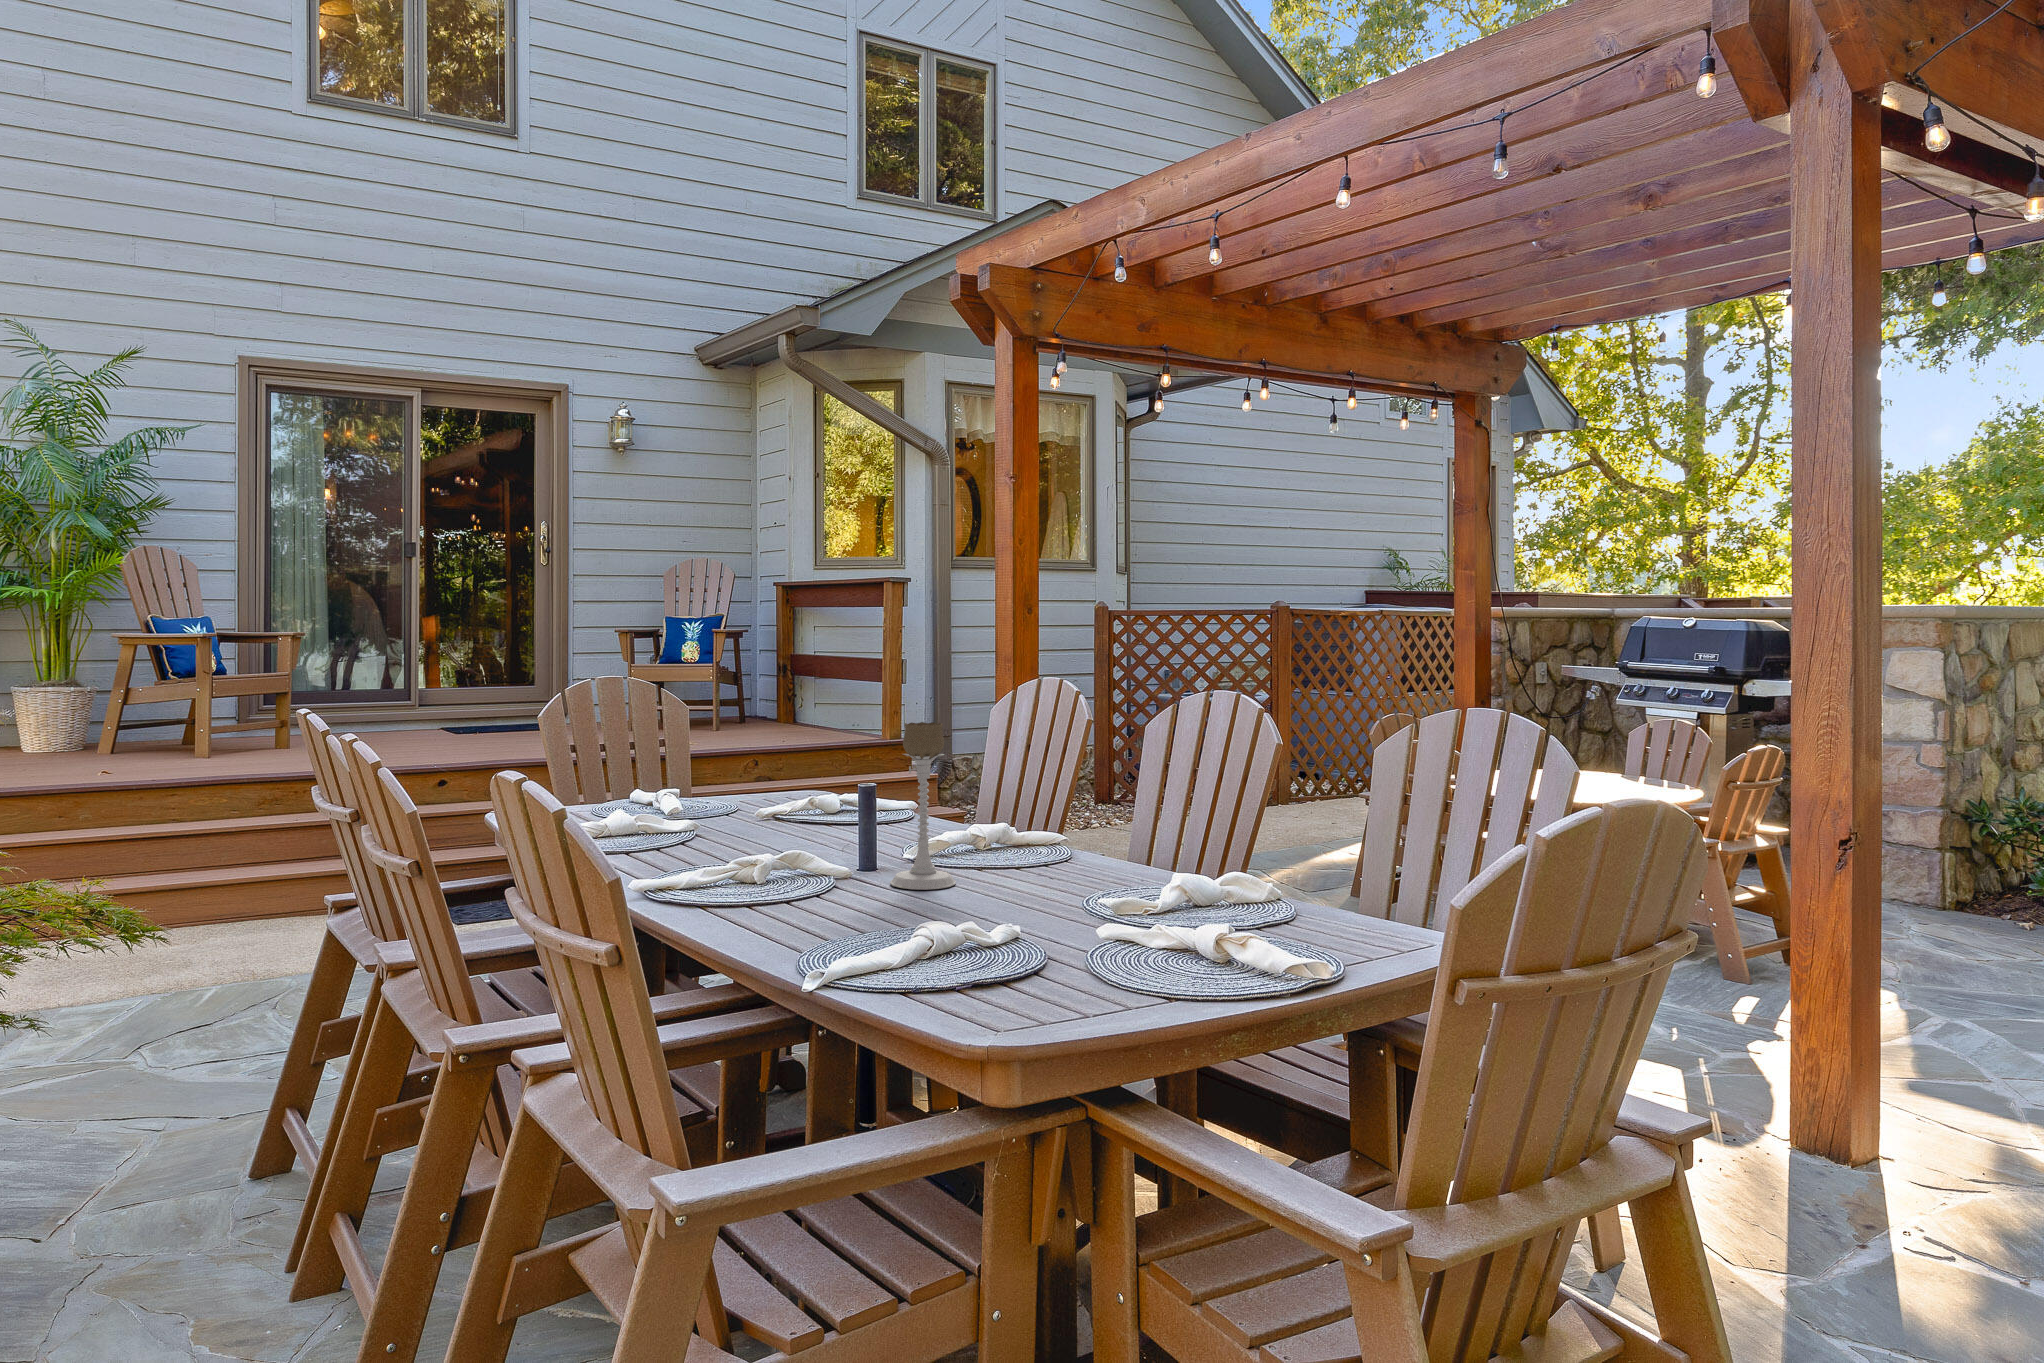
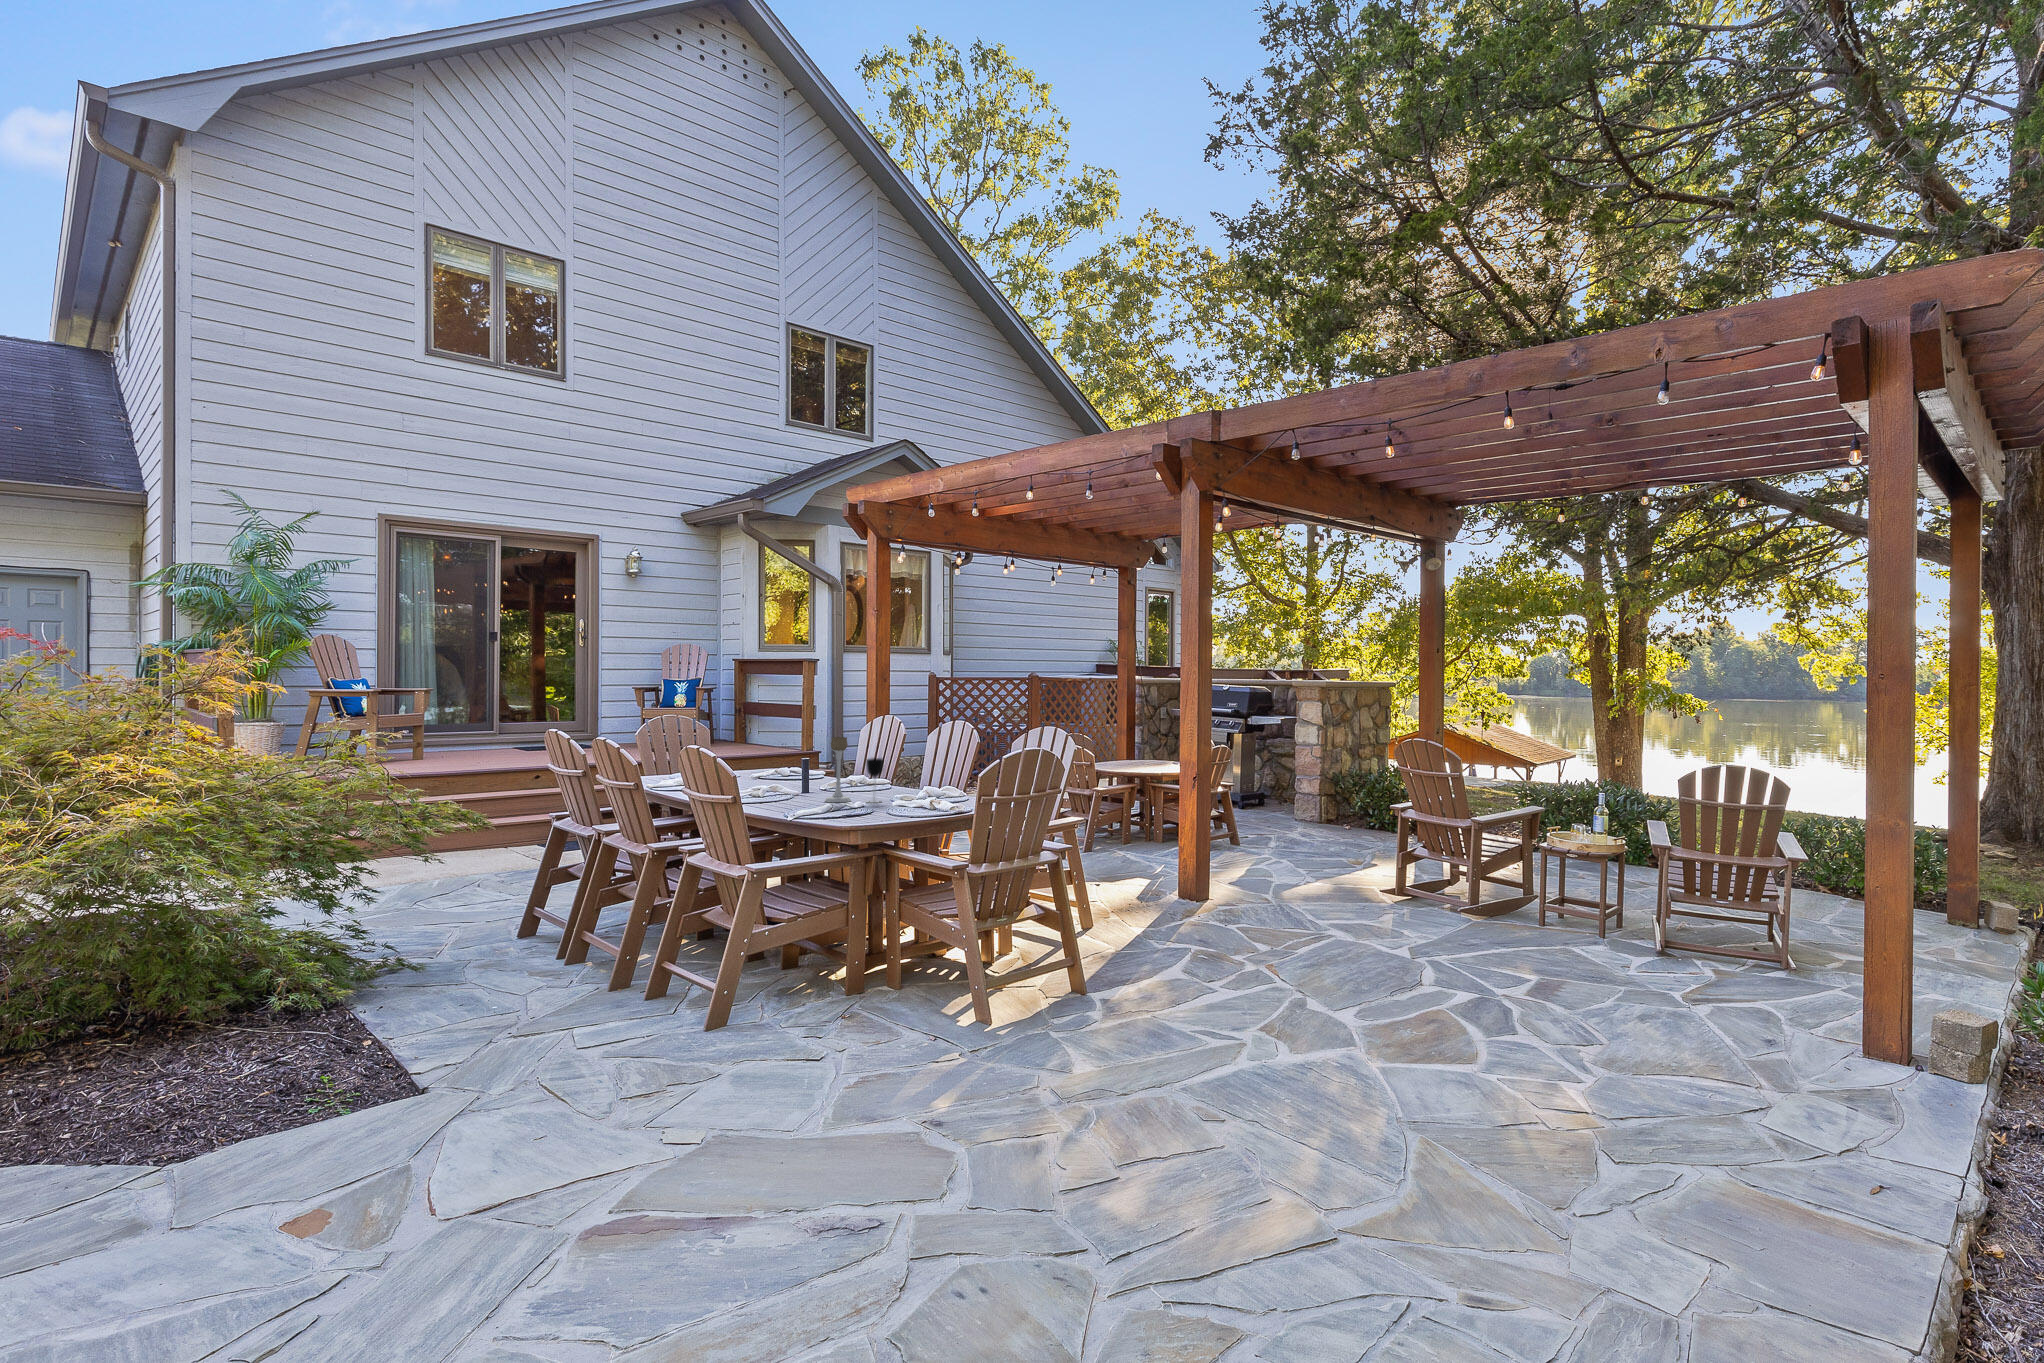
wine glass: none [991,778,1036,895] -> present [866,758,884,803]

